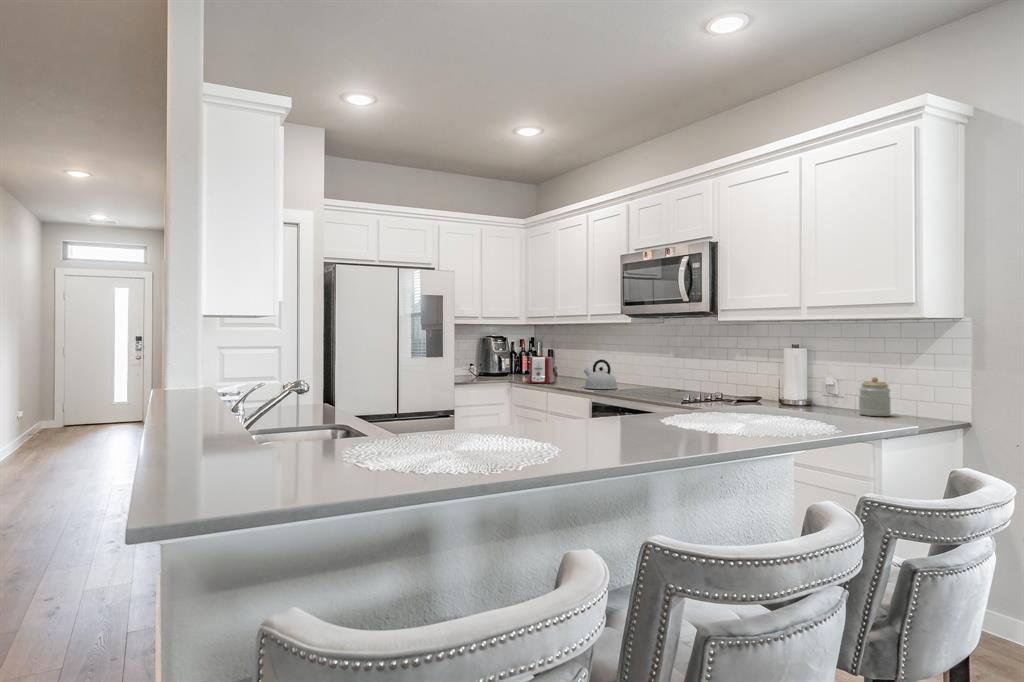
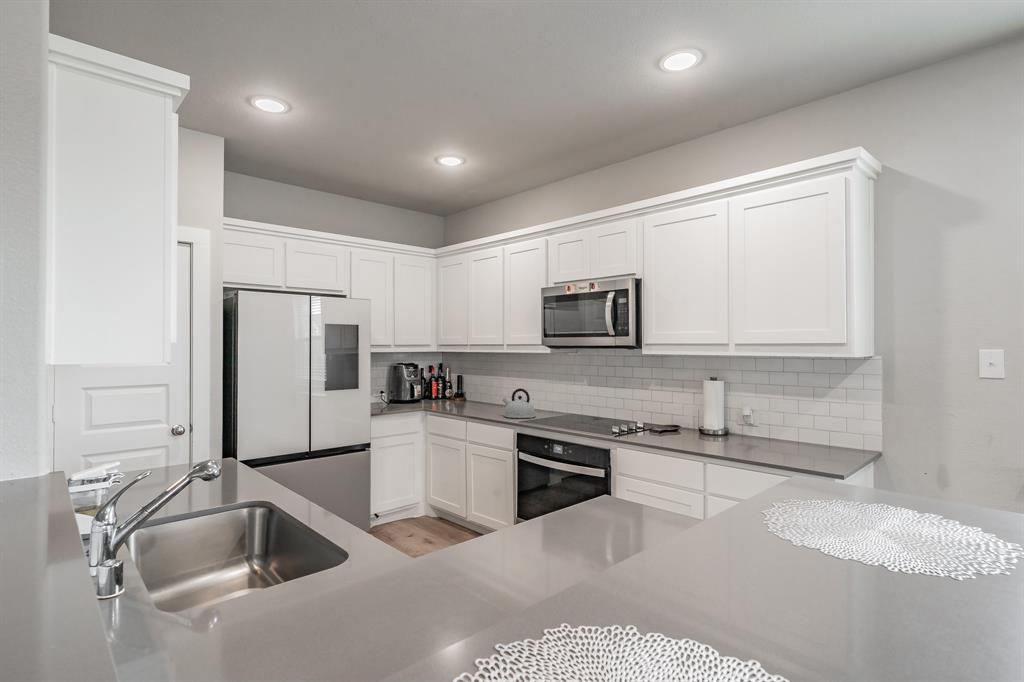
toaster: present [528,357,554,383] -> none [444,384,468,411]
jar: present [859,377,891,416] -> none [785,411,815,448]

